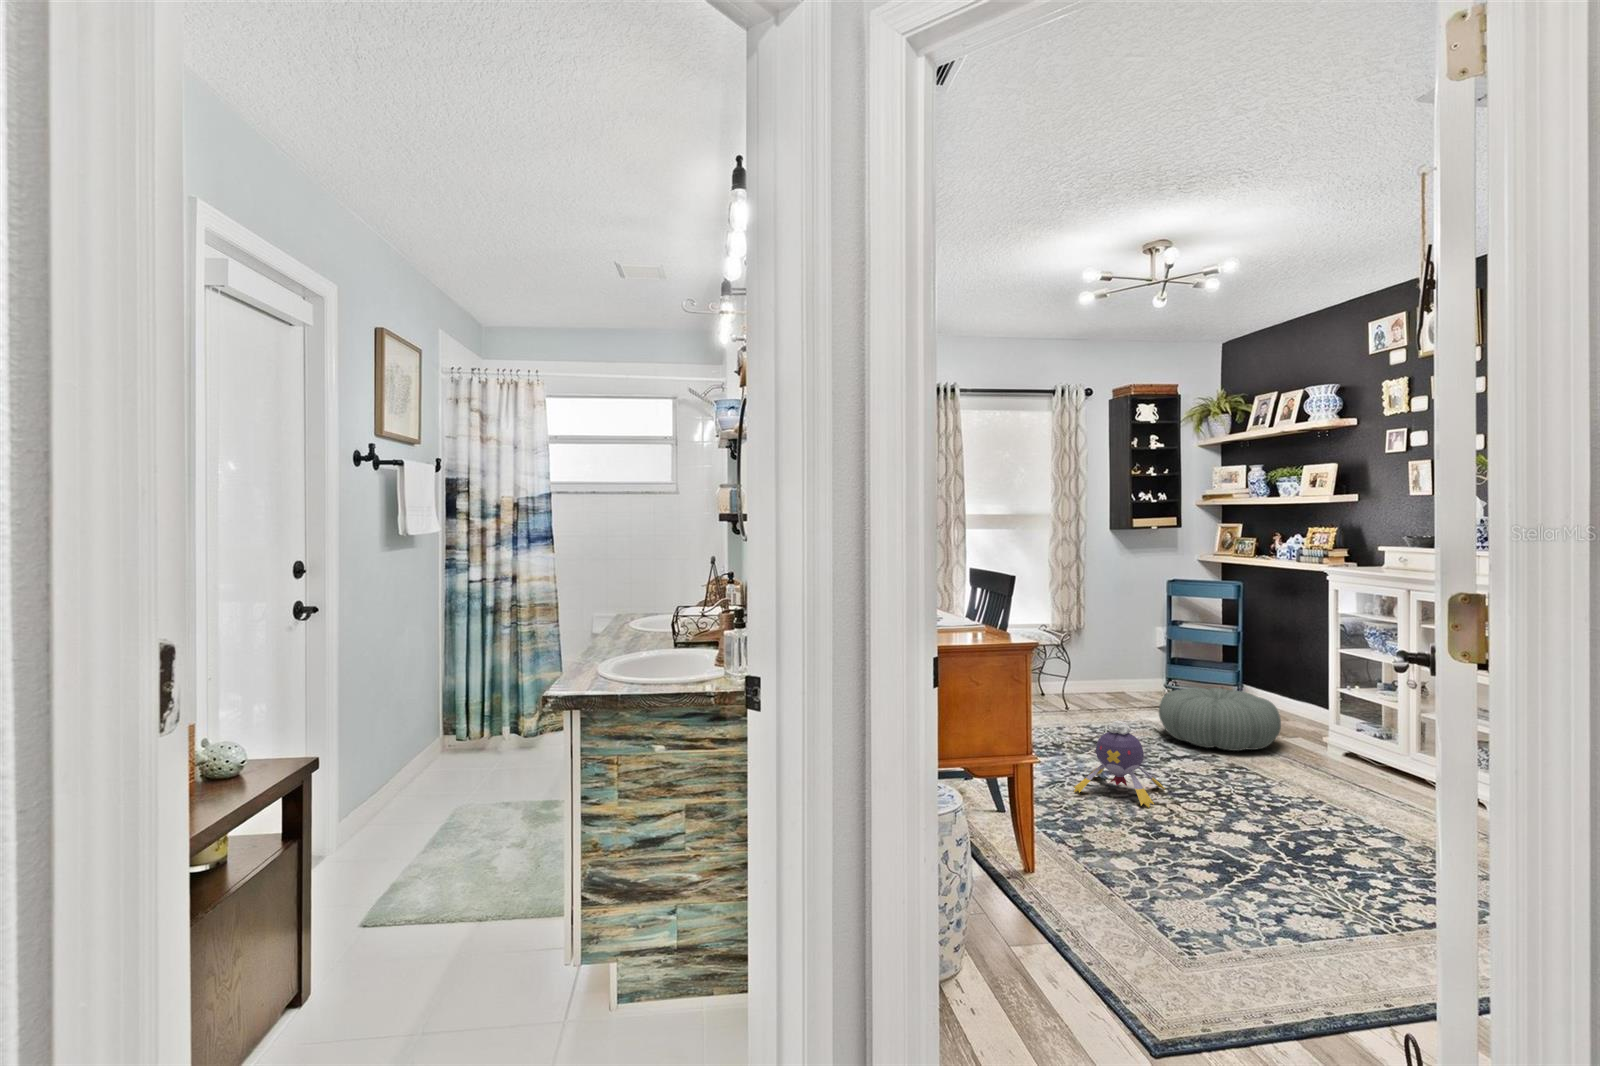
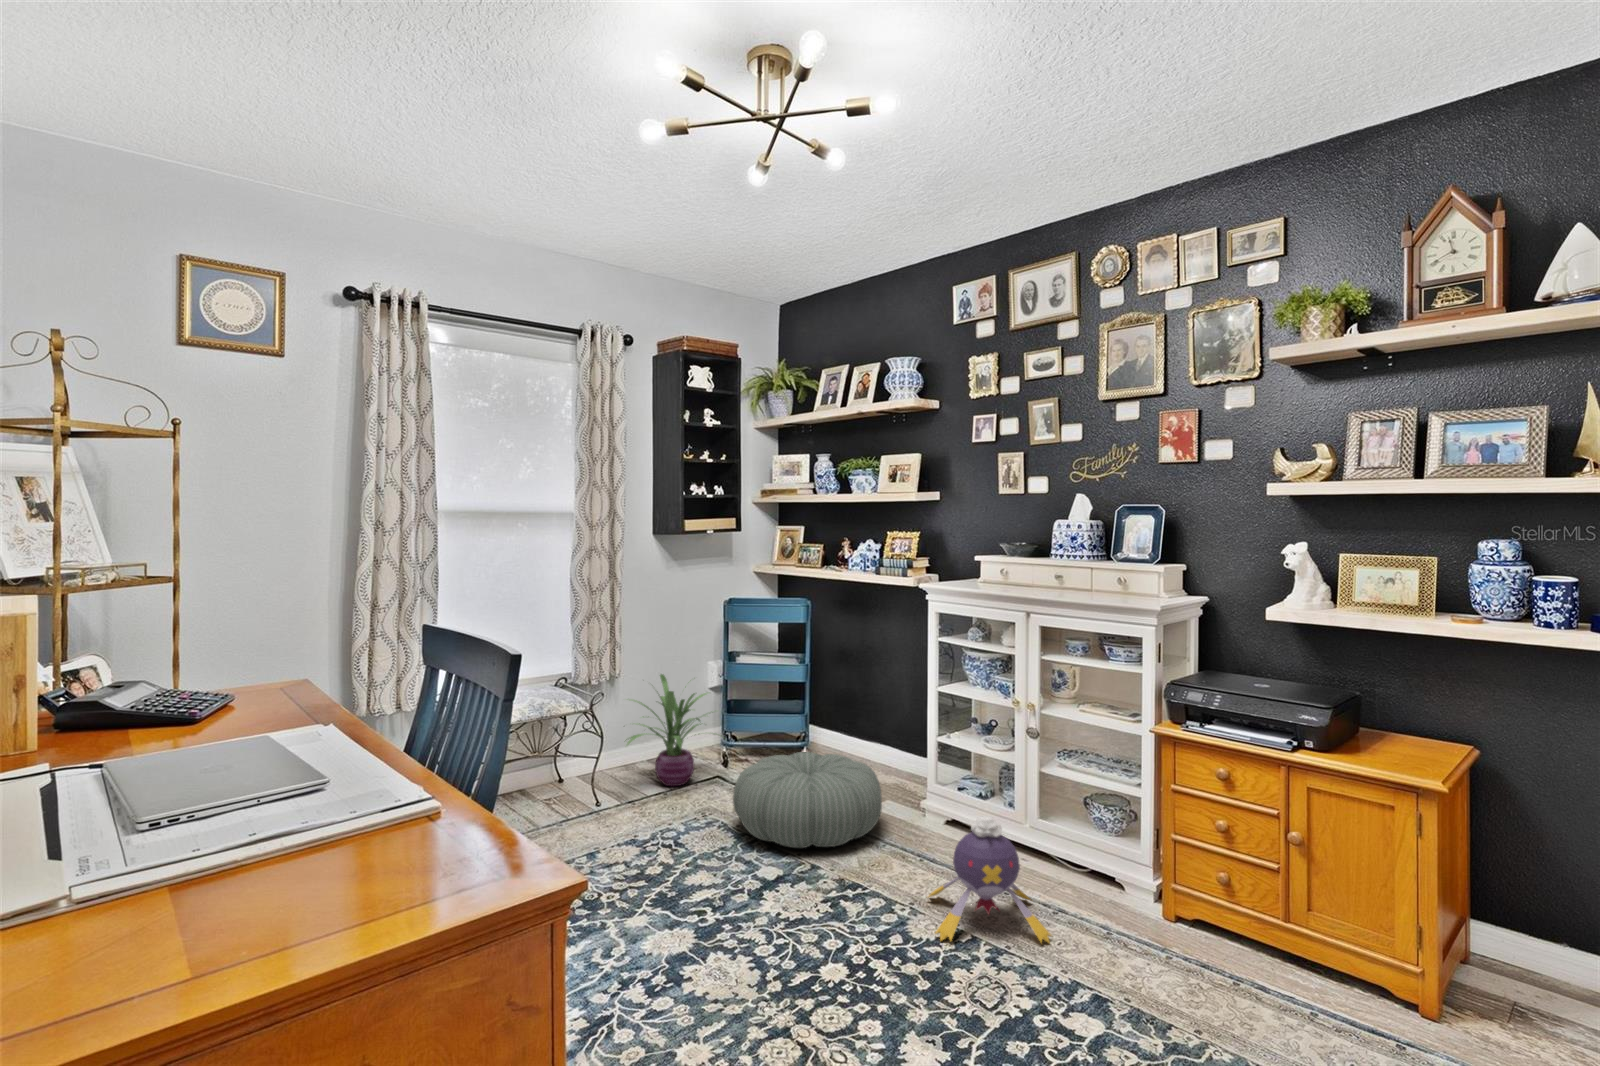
decorative plant: none [1085,628,1163,707] -> present [626,674,707,786]
plush toy: present [1073,721,1165,807] -> present [928,817,1051,943]

